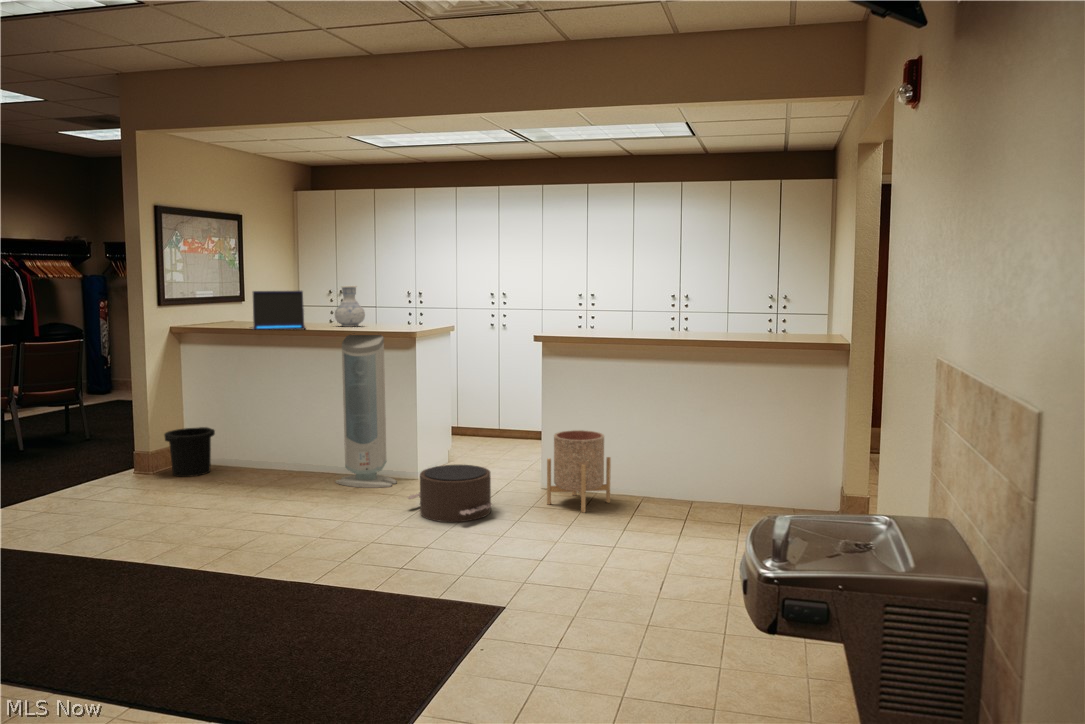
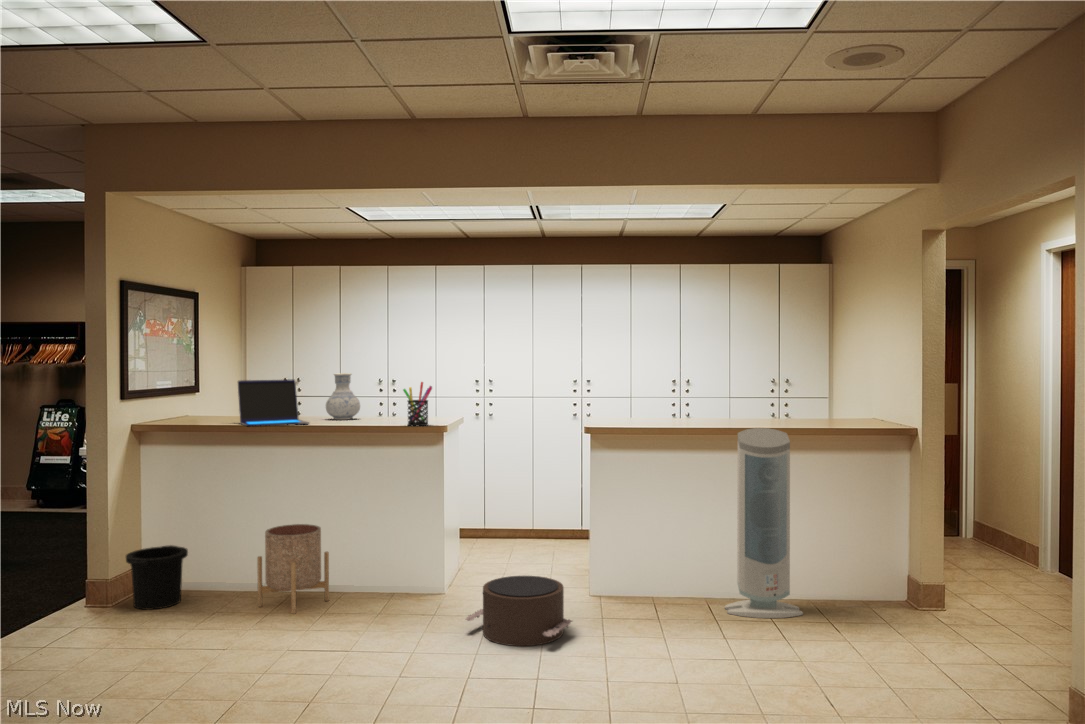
pen holder: none [379,293,405,333] -> present [403,382,432,426]
air purifier: present [336,335,397,488] -> present [725,428,803,618]
planter: present [547,430,611,512] -> present [257,524,329,614]

